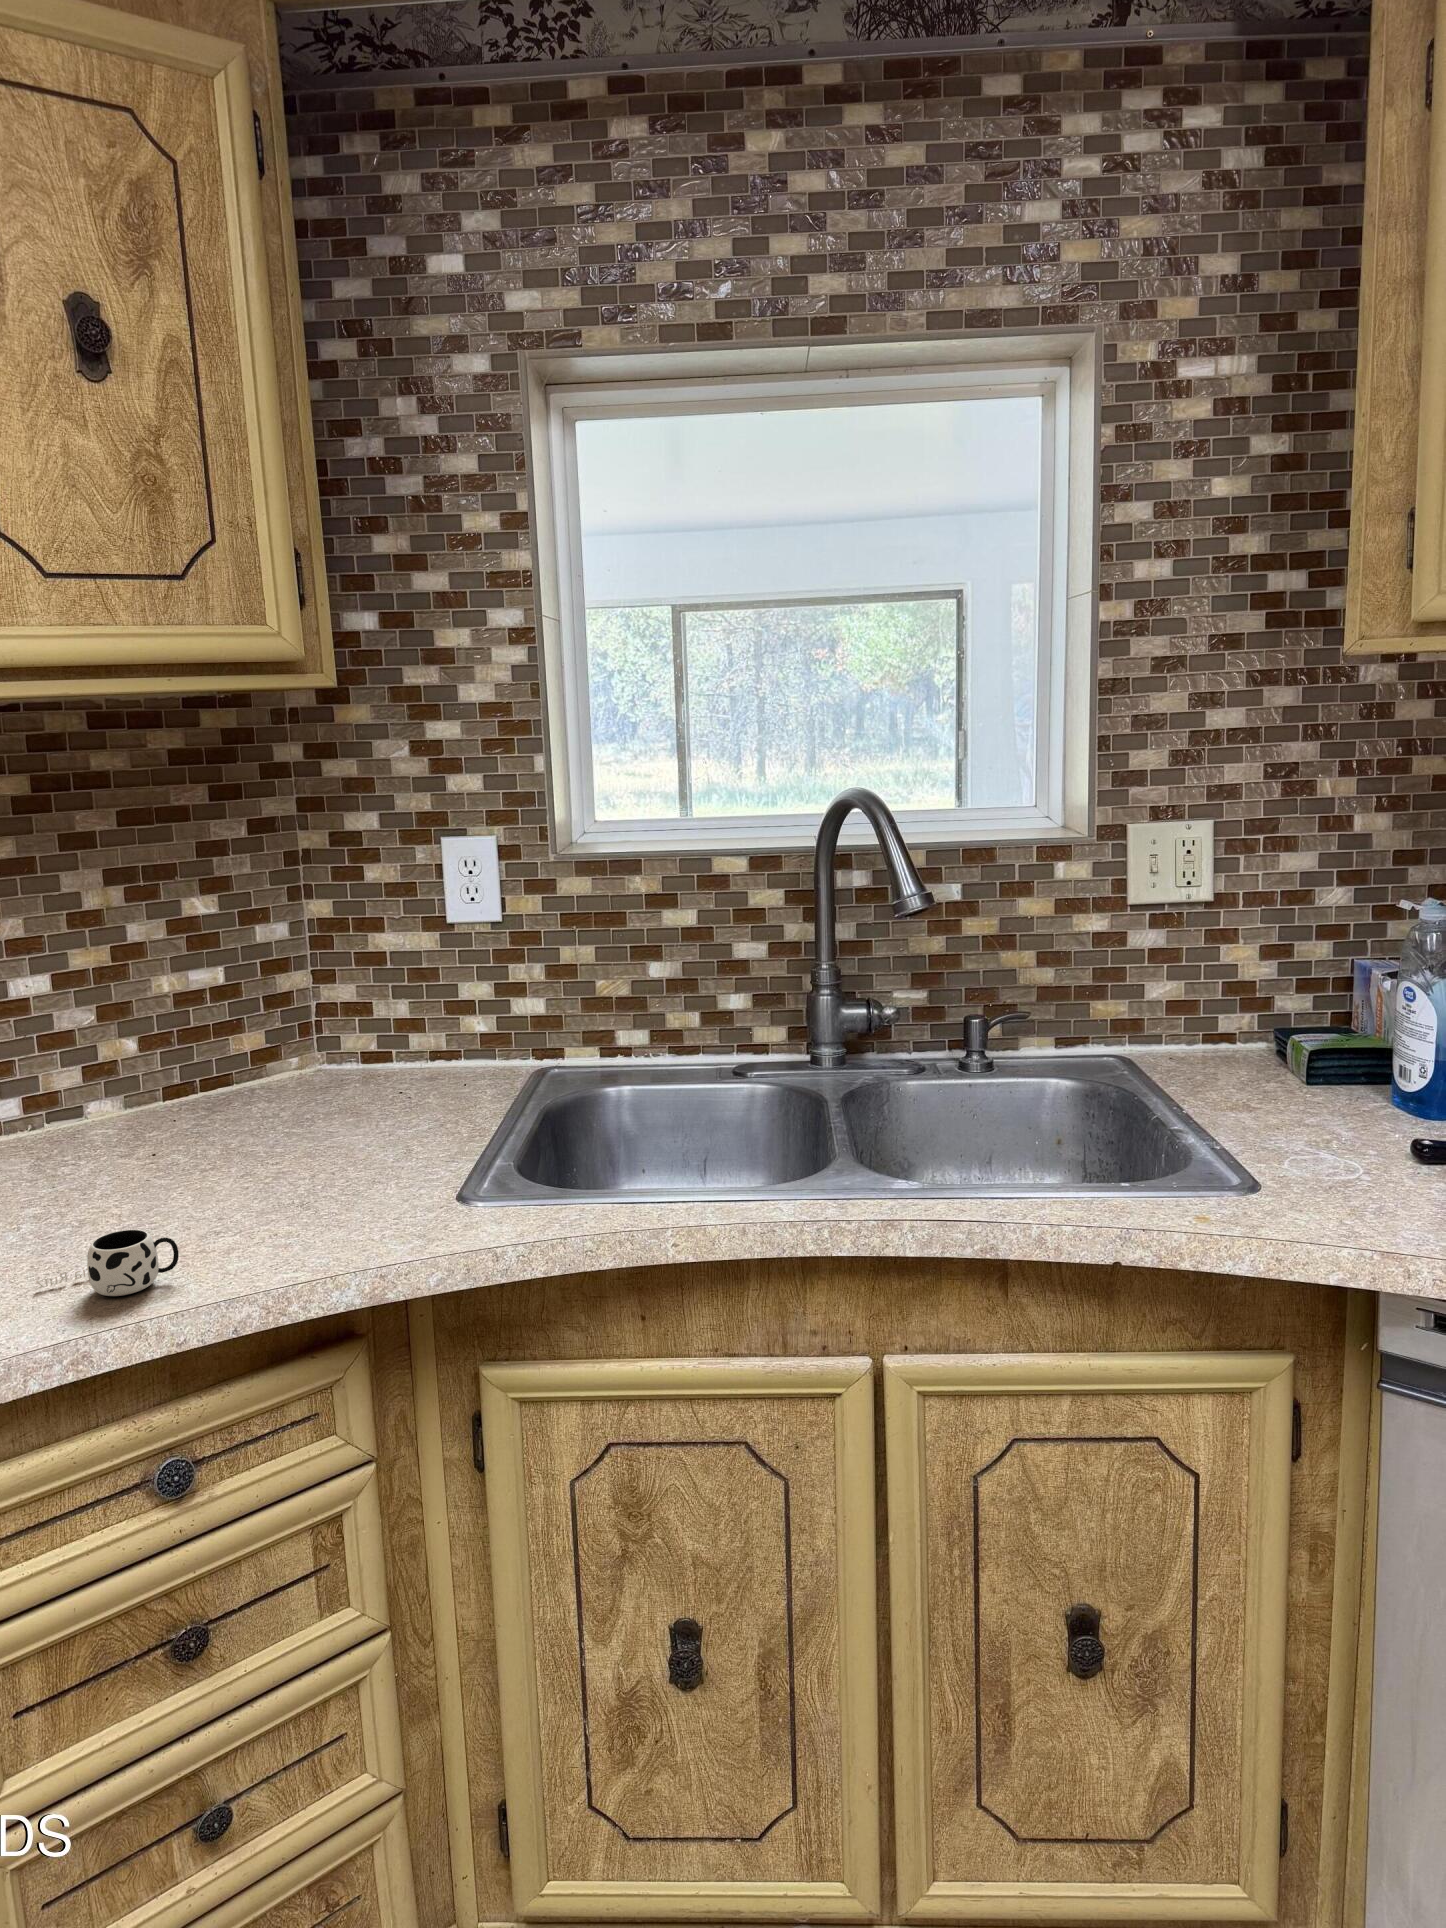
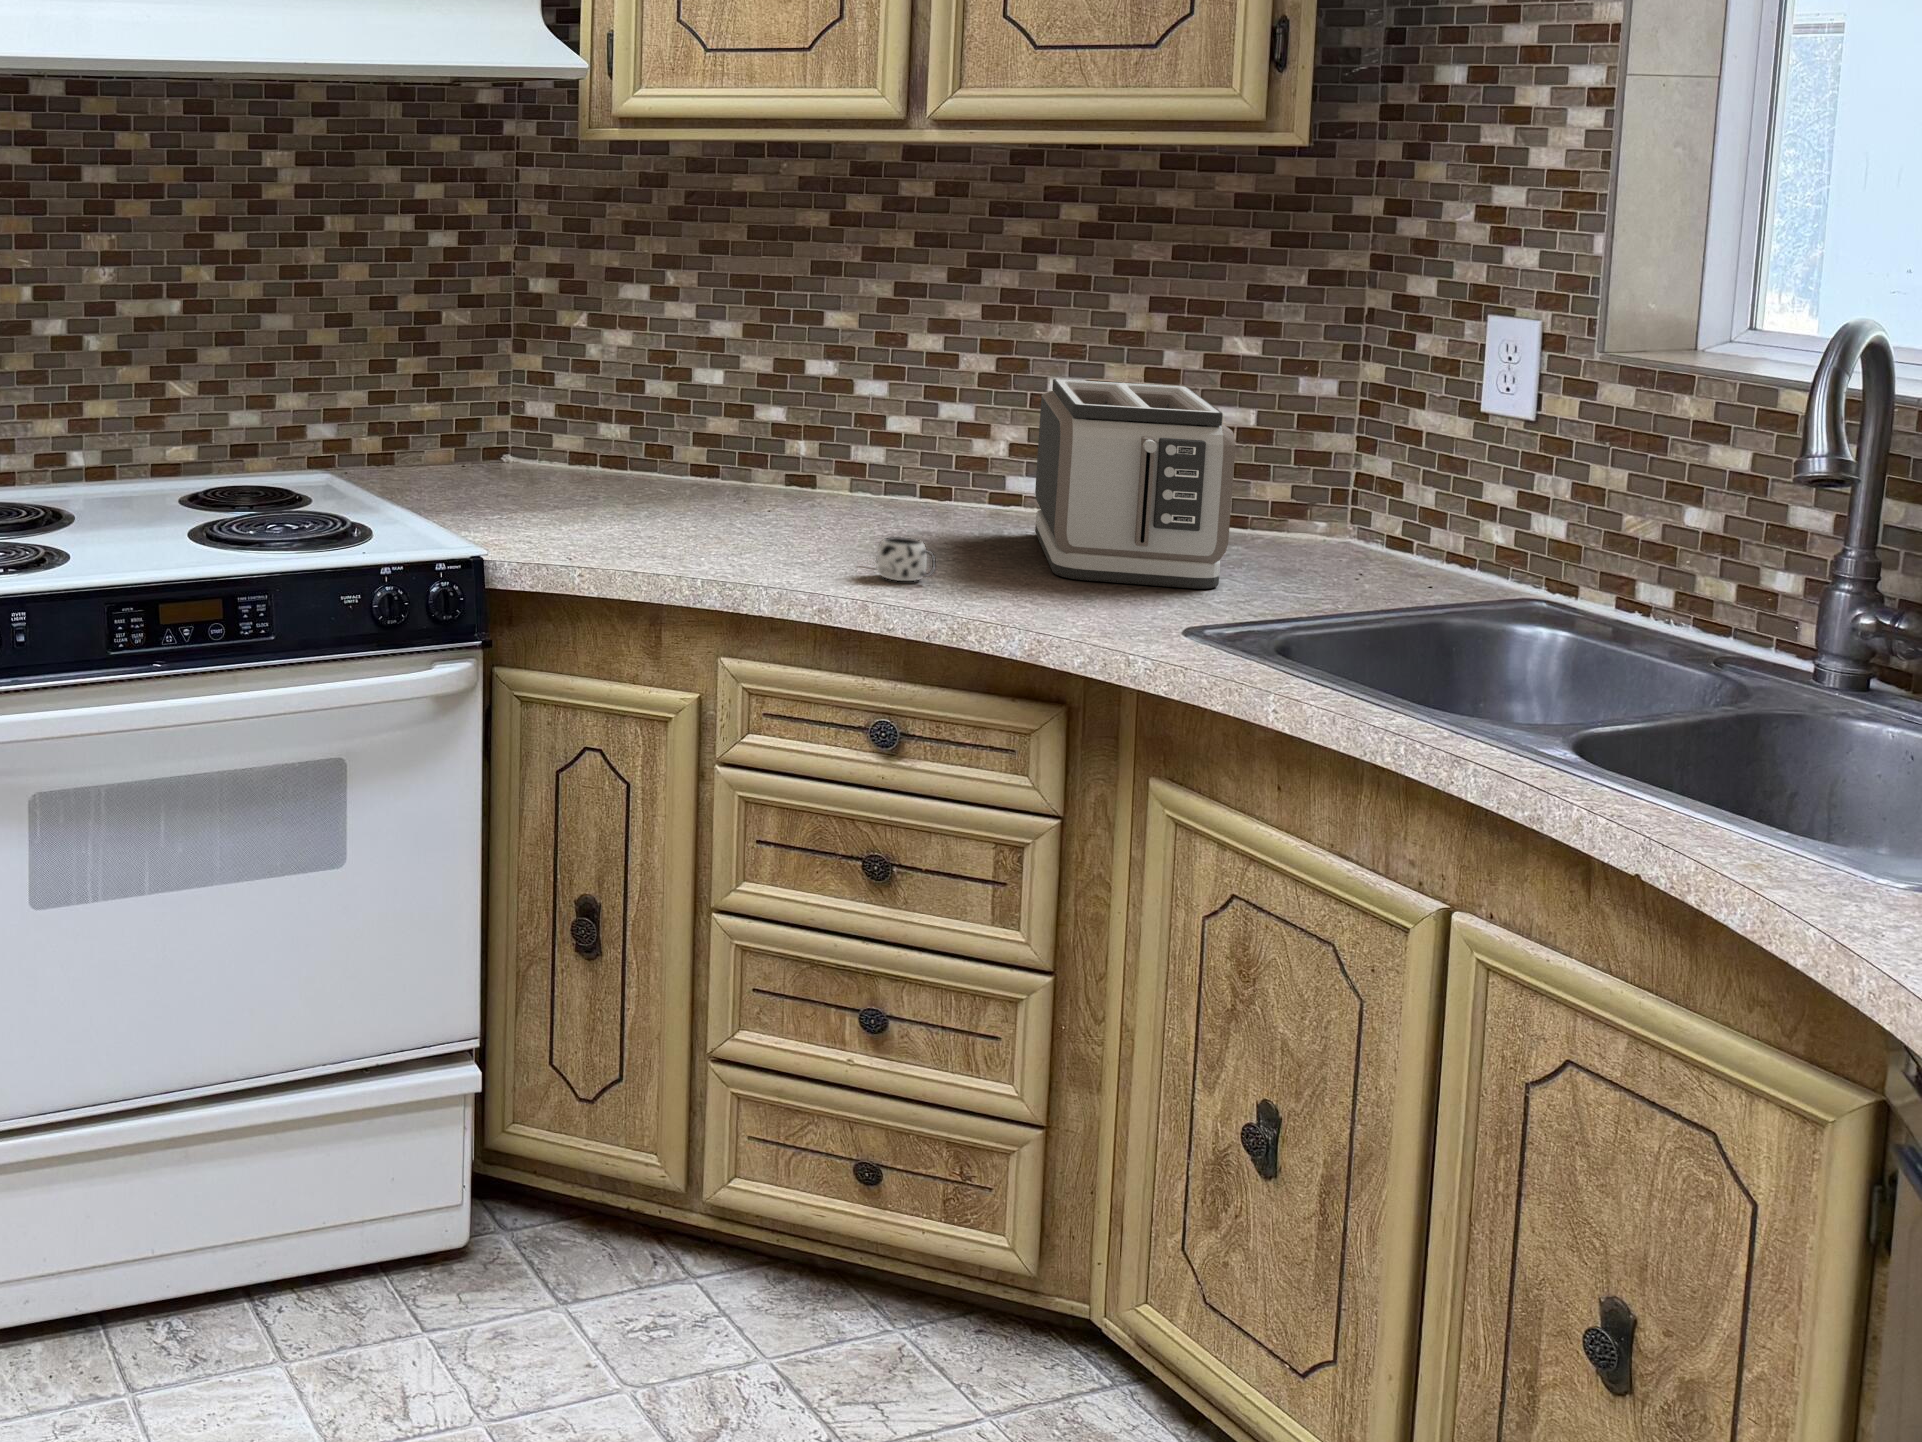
toaster: none [62,957,382,1202] -> present [1035,379,1235,589]

